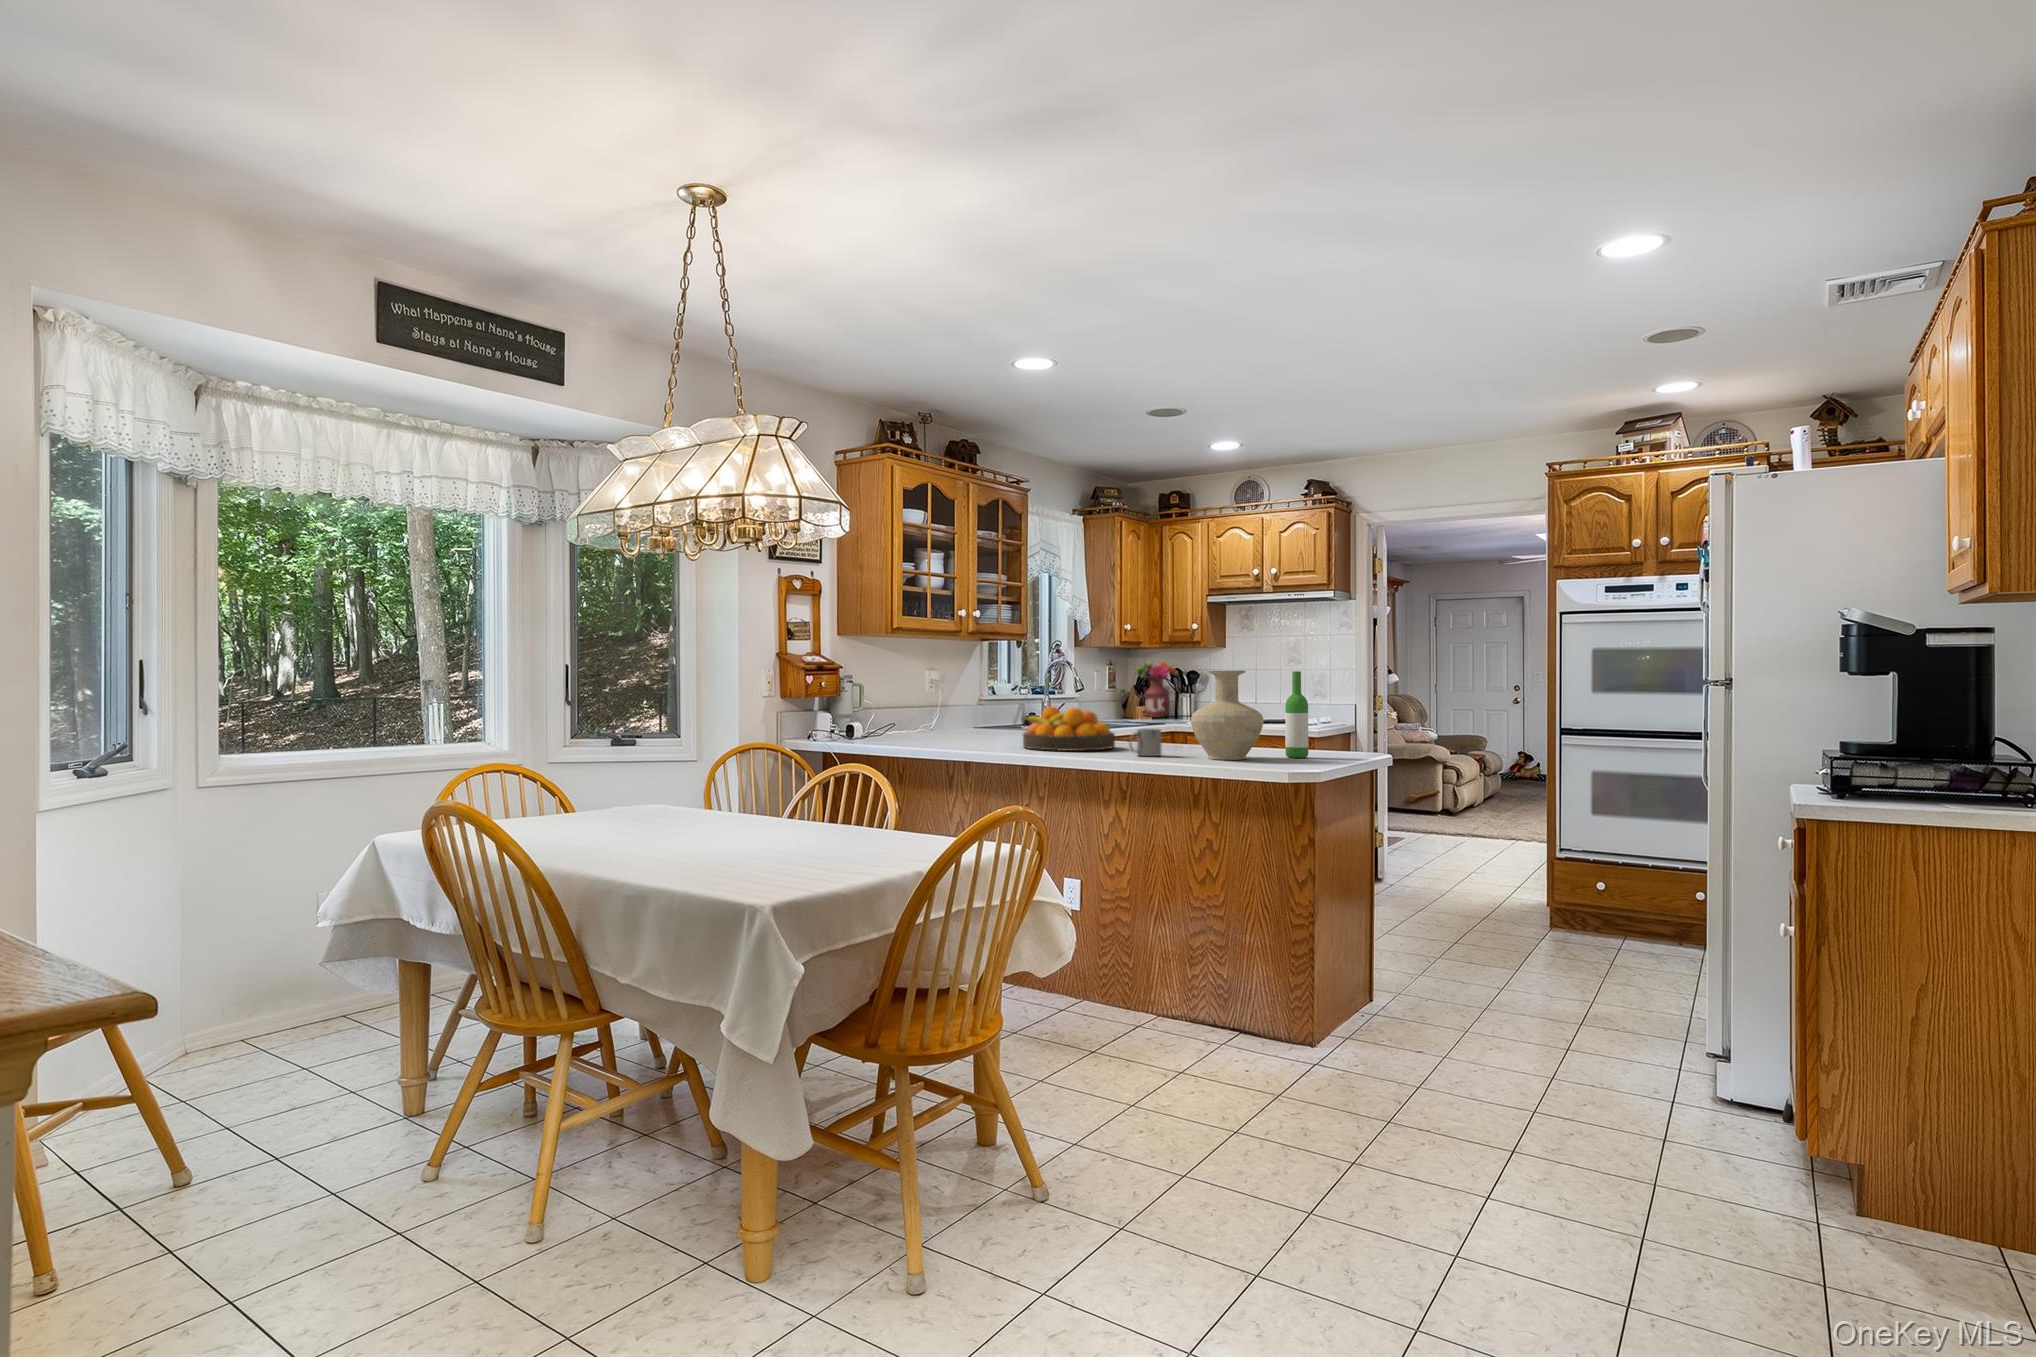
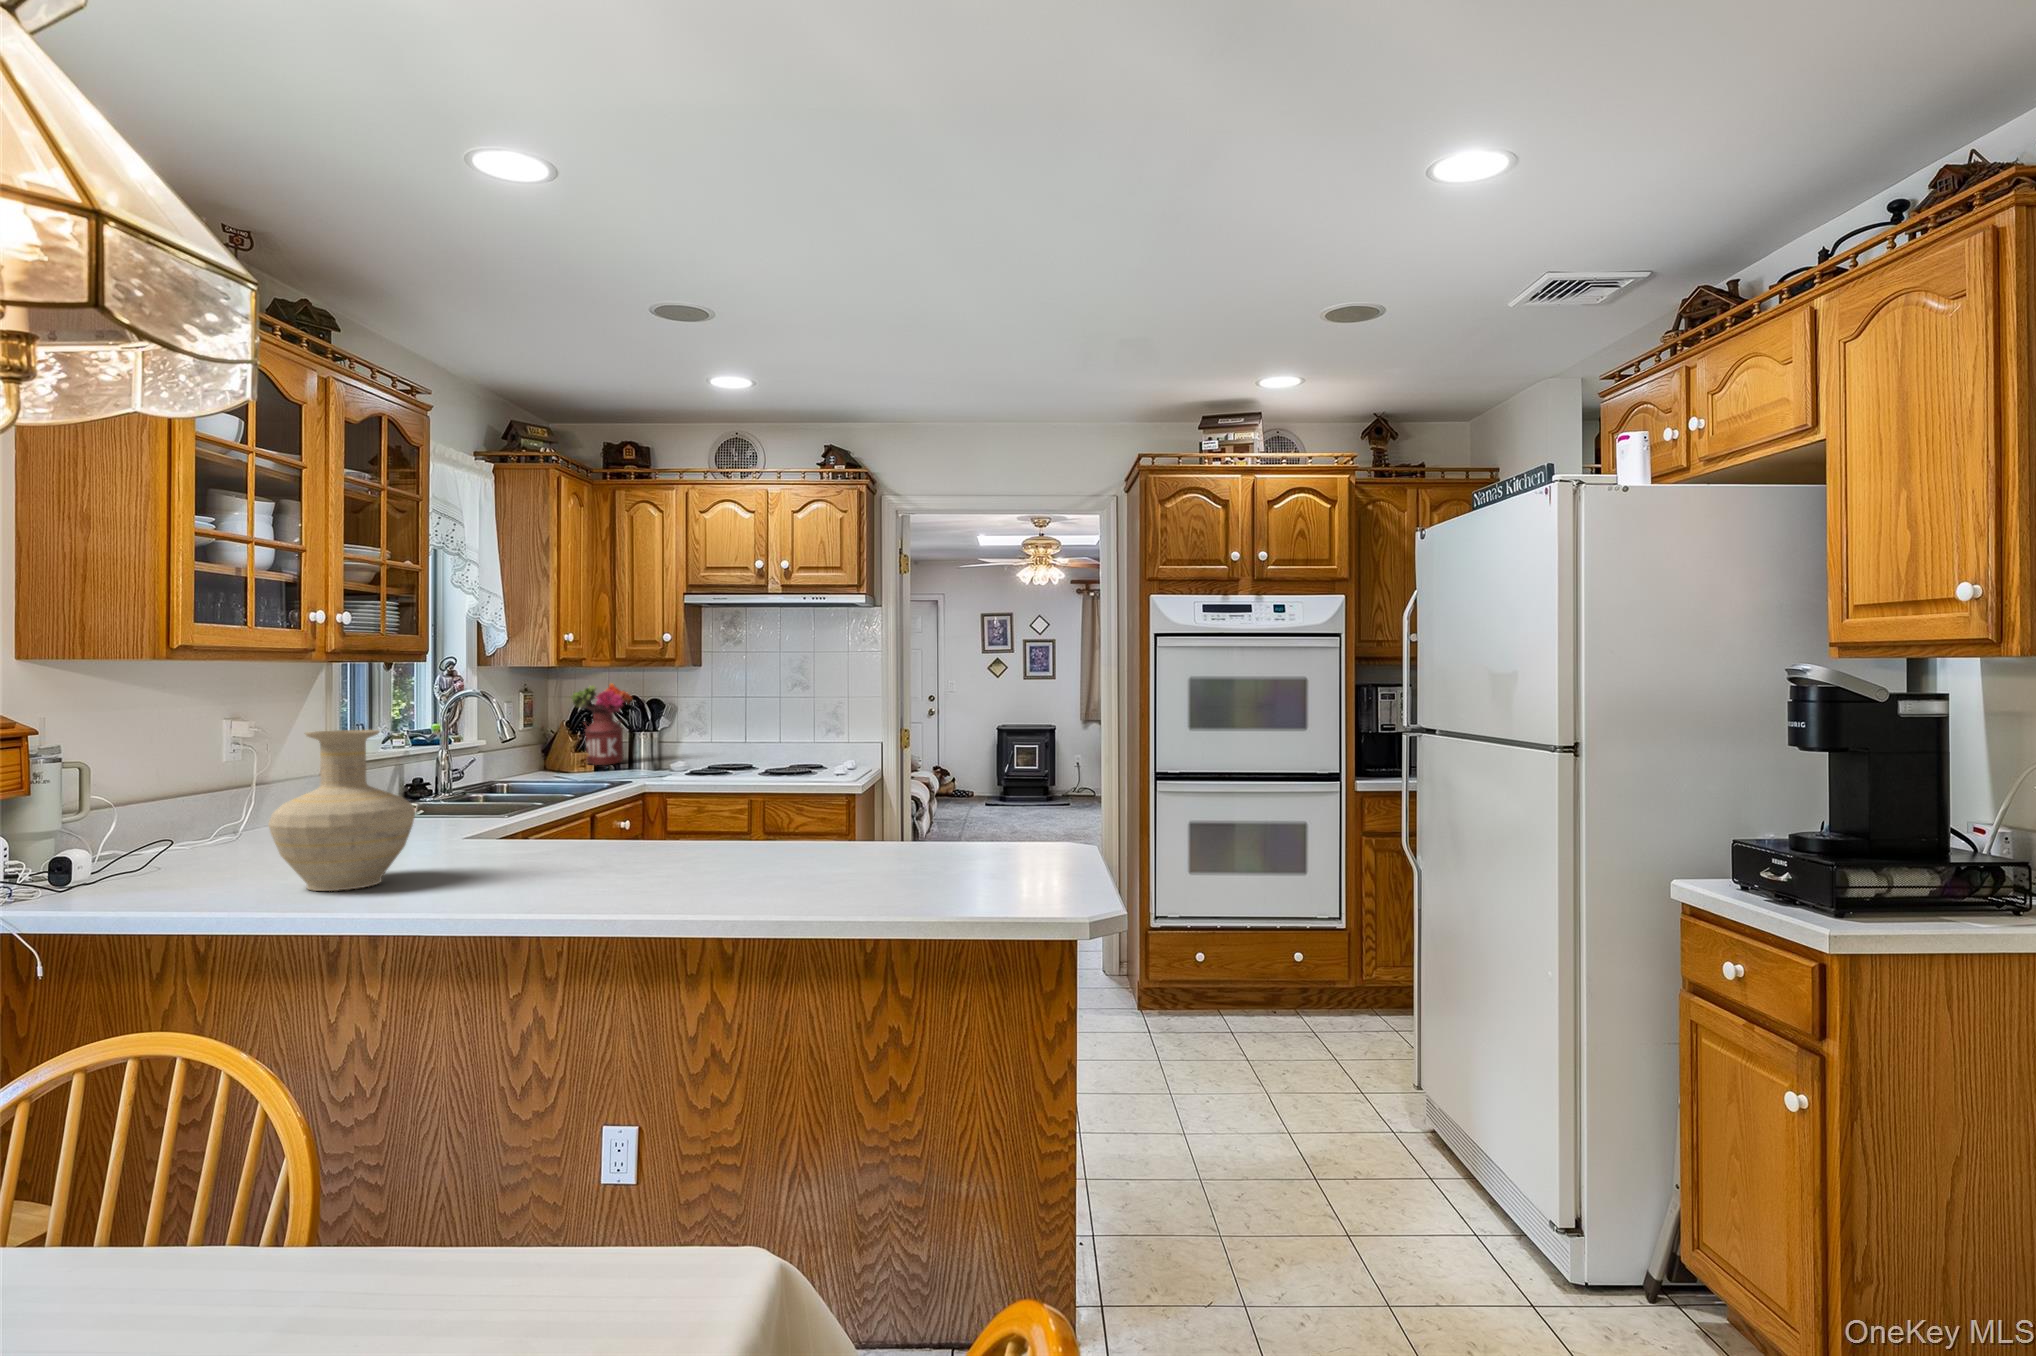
vase: present [1190,671,1264,760] -> present [268,730,415,891]
wine bottle: present [1285,671,1308,758] -> none [990,729,1025,865]
fruit bowl: present [1022,706,1115,751] -> none [510,799,695,889]
mug: present [1129,729,1162,756] -> none [758,837,811,890]

